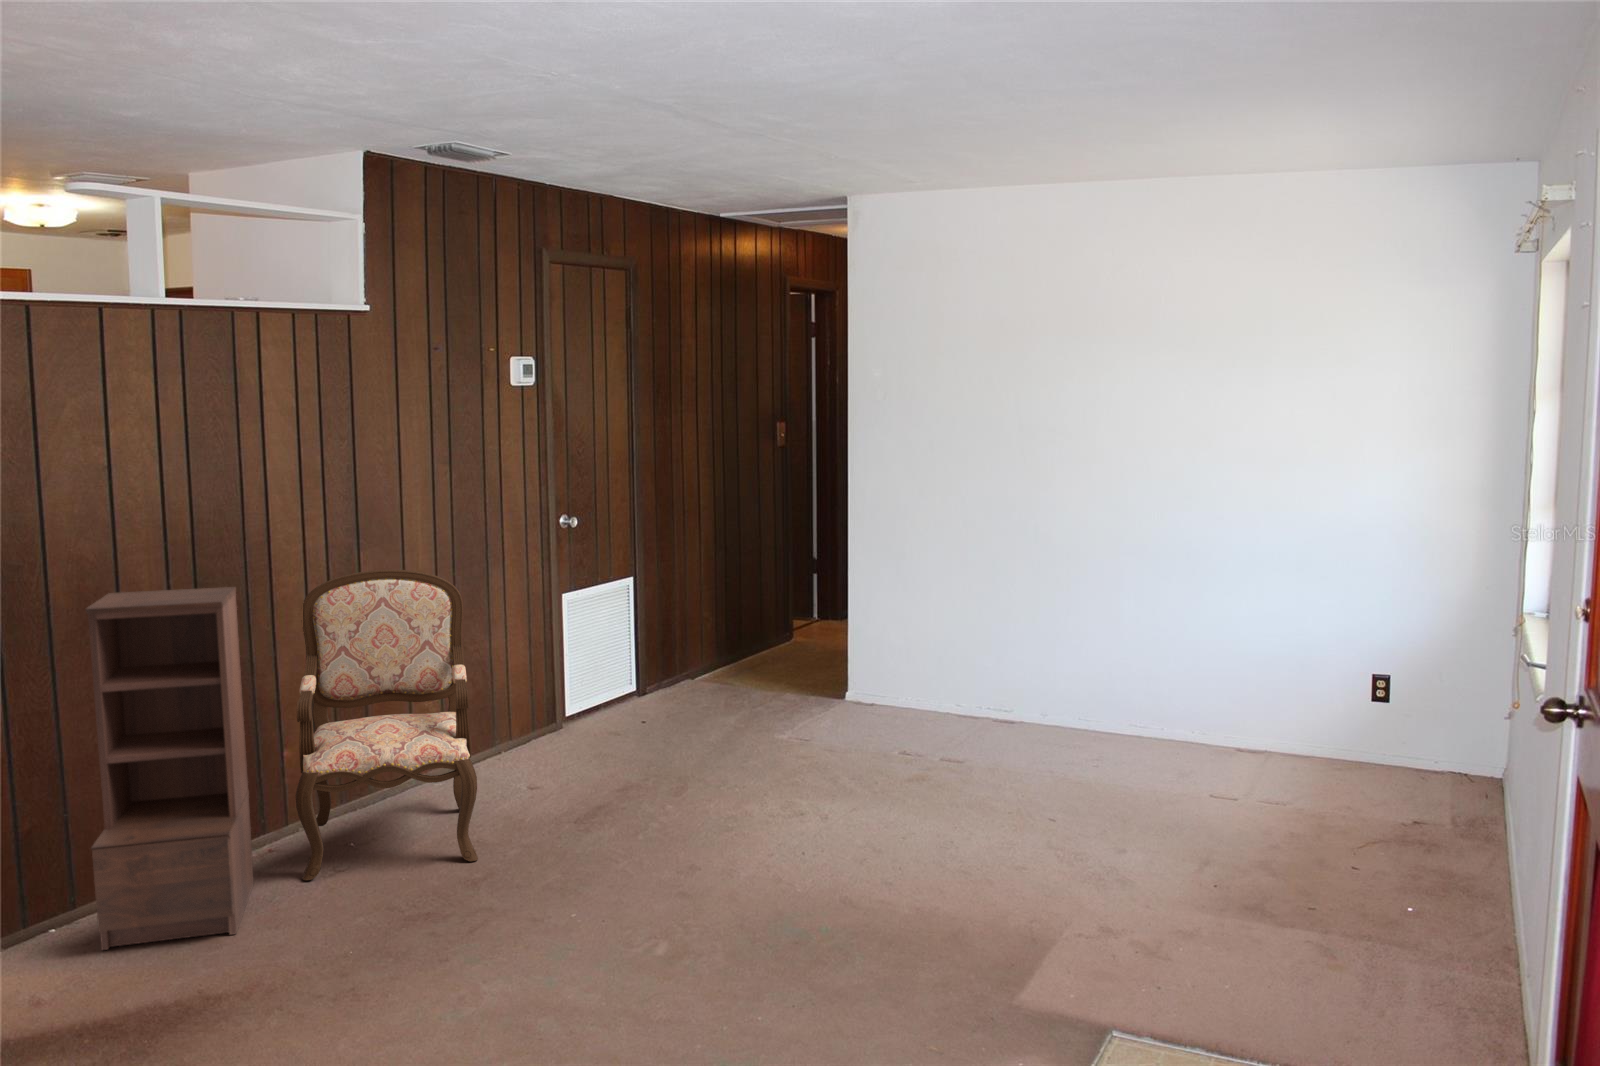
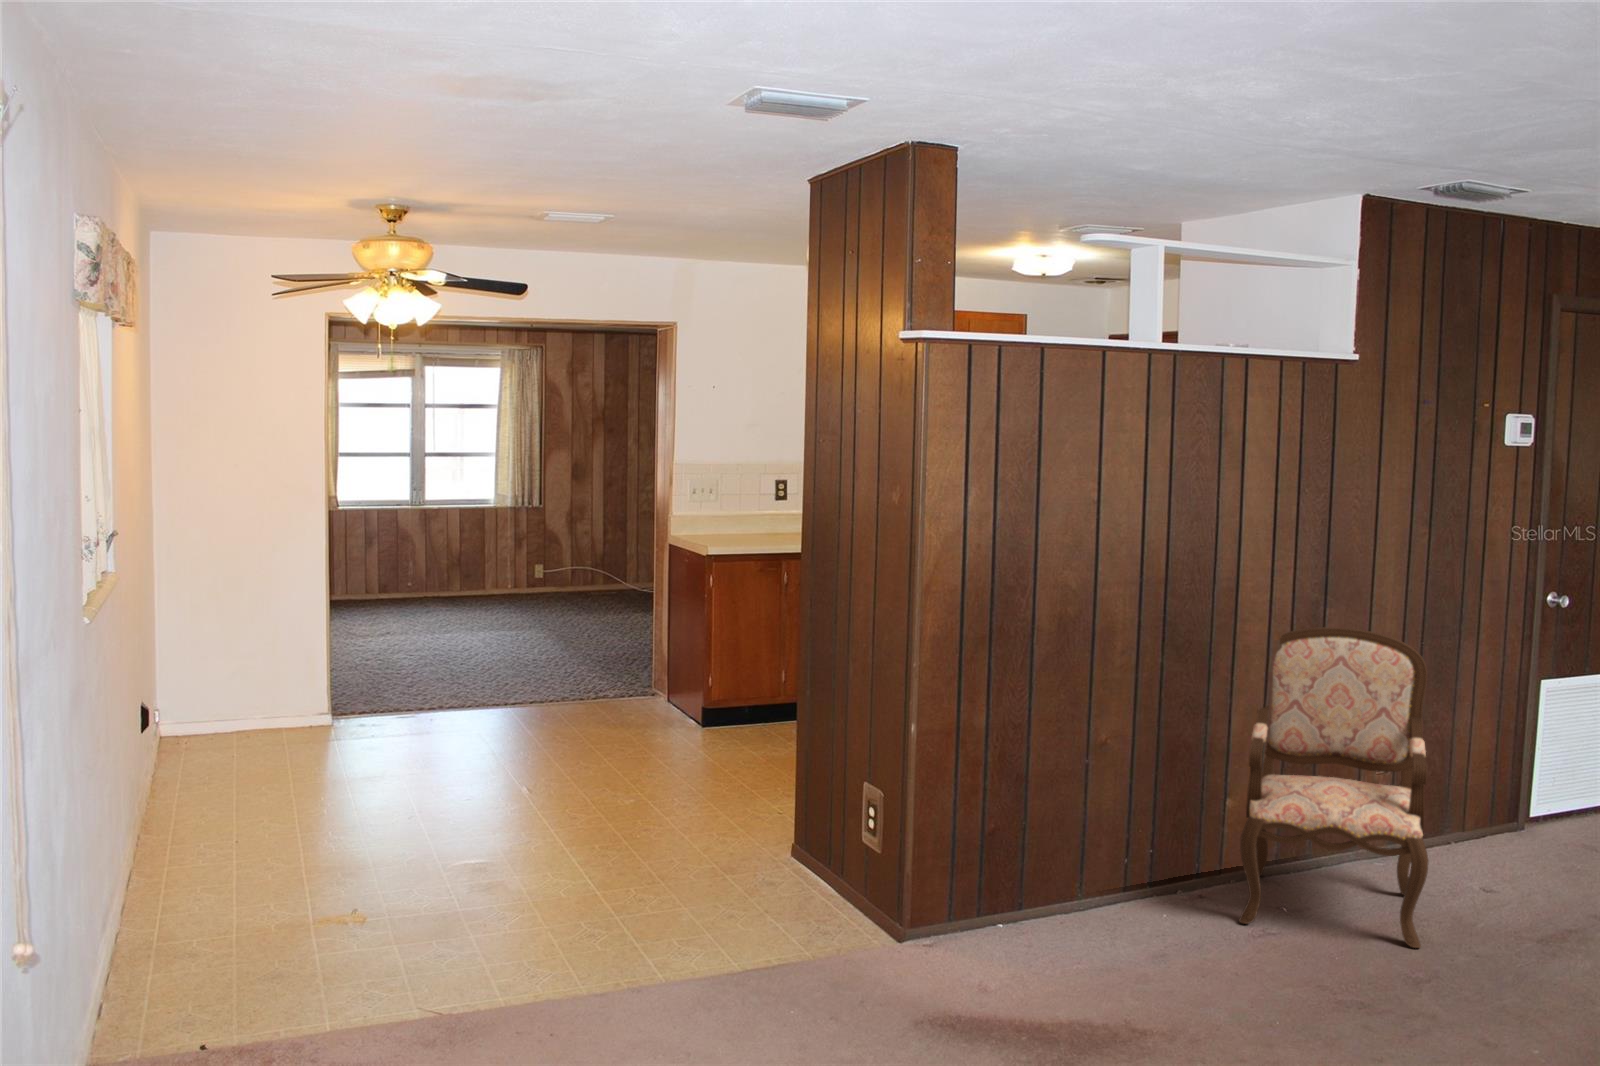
bookshelf: present [86,587,254,950] -> none [1064,619,1207,954]

